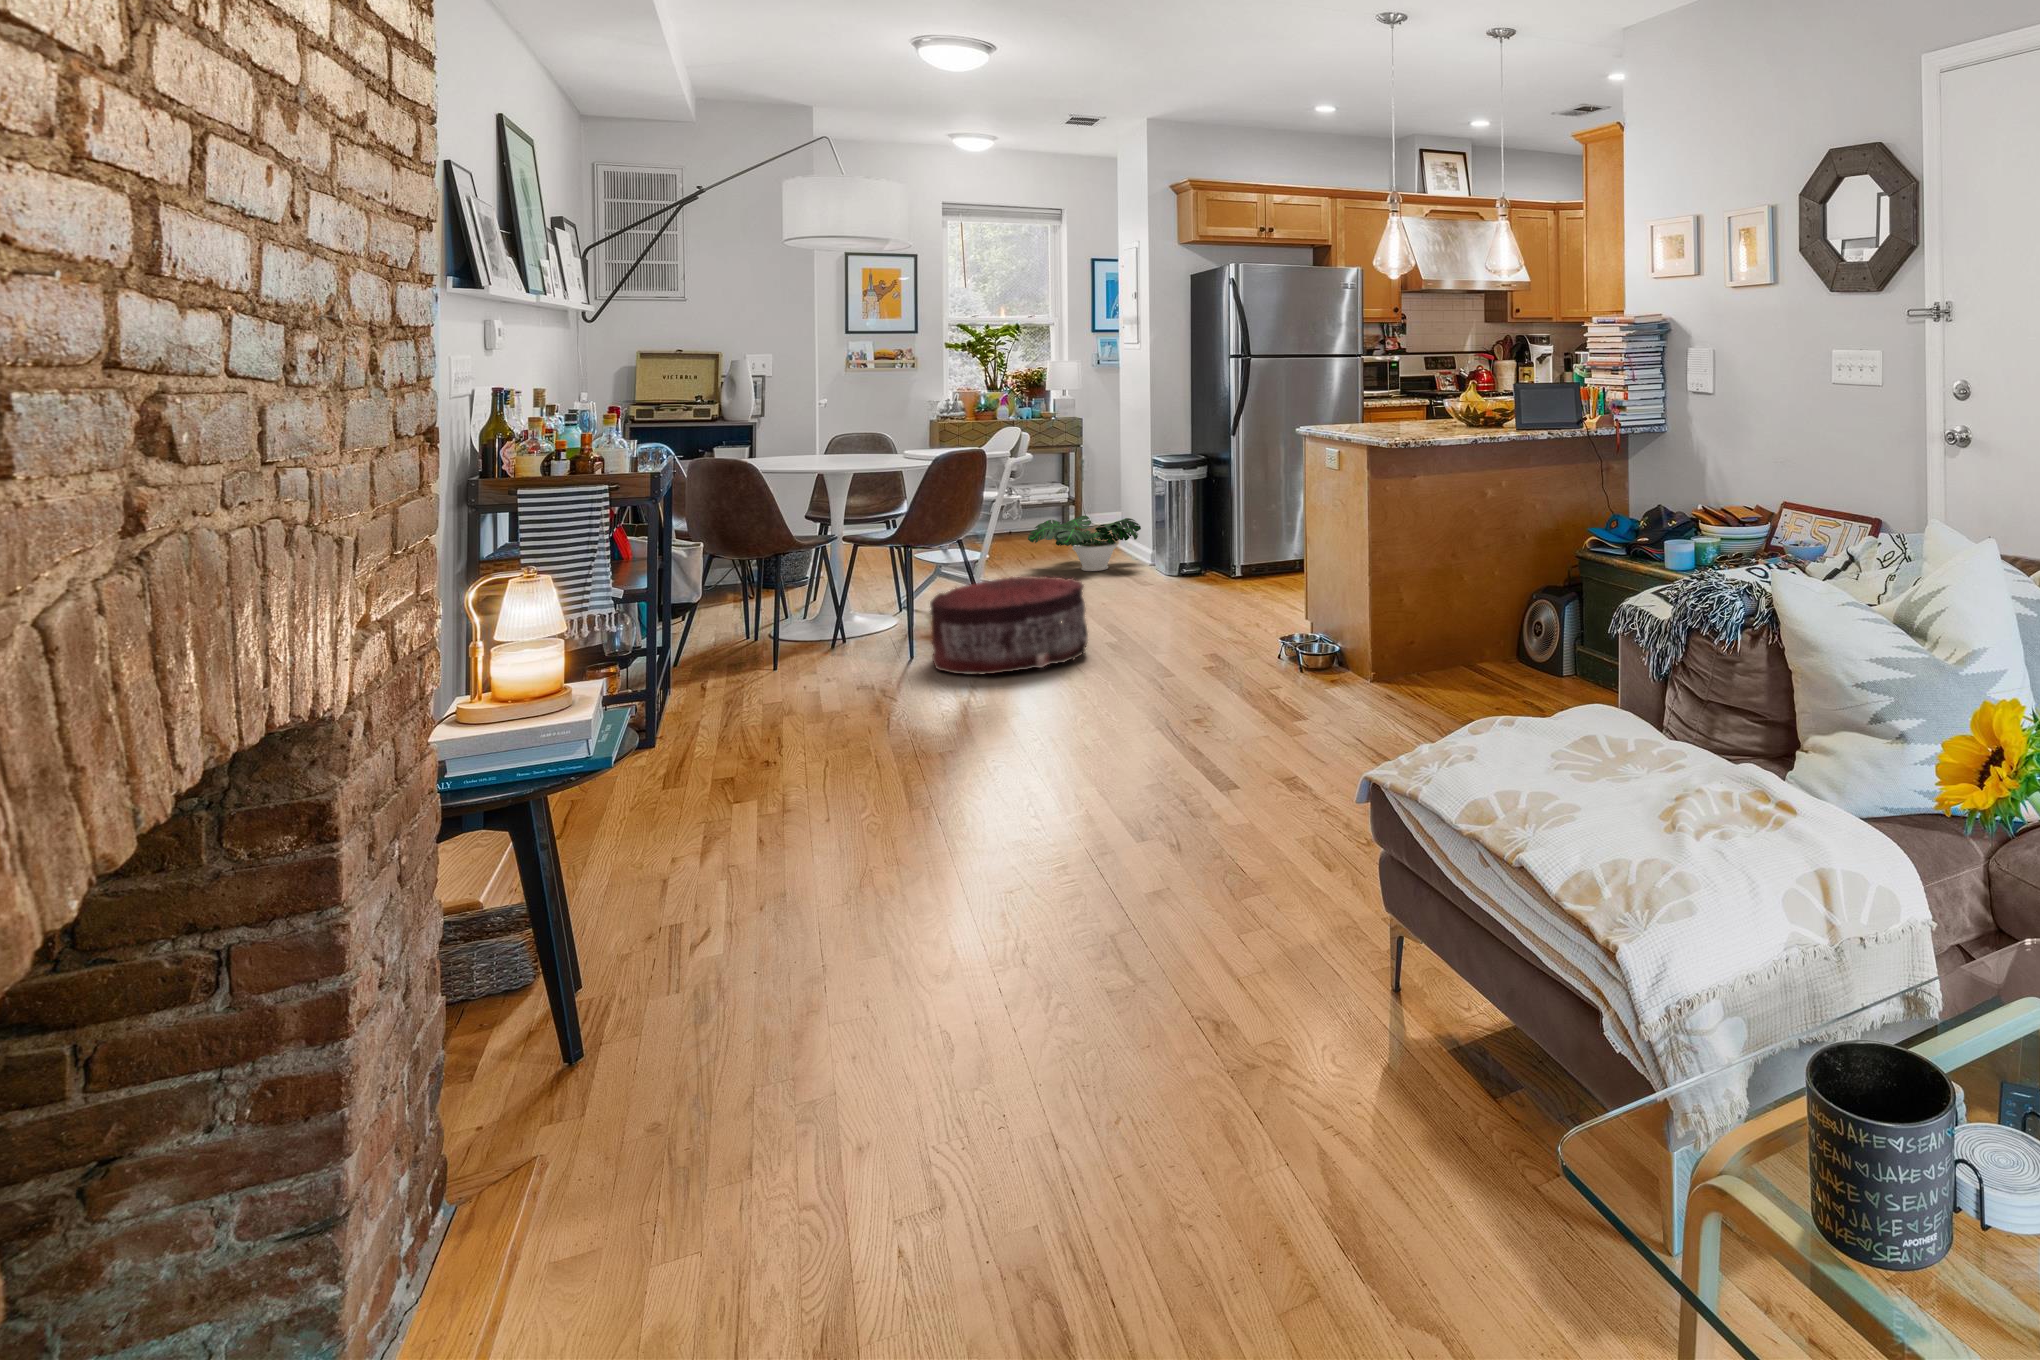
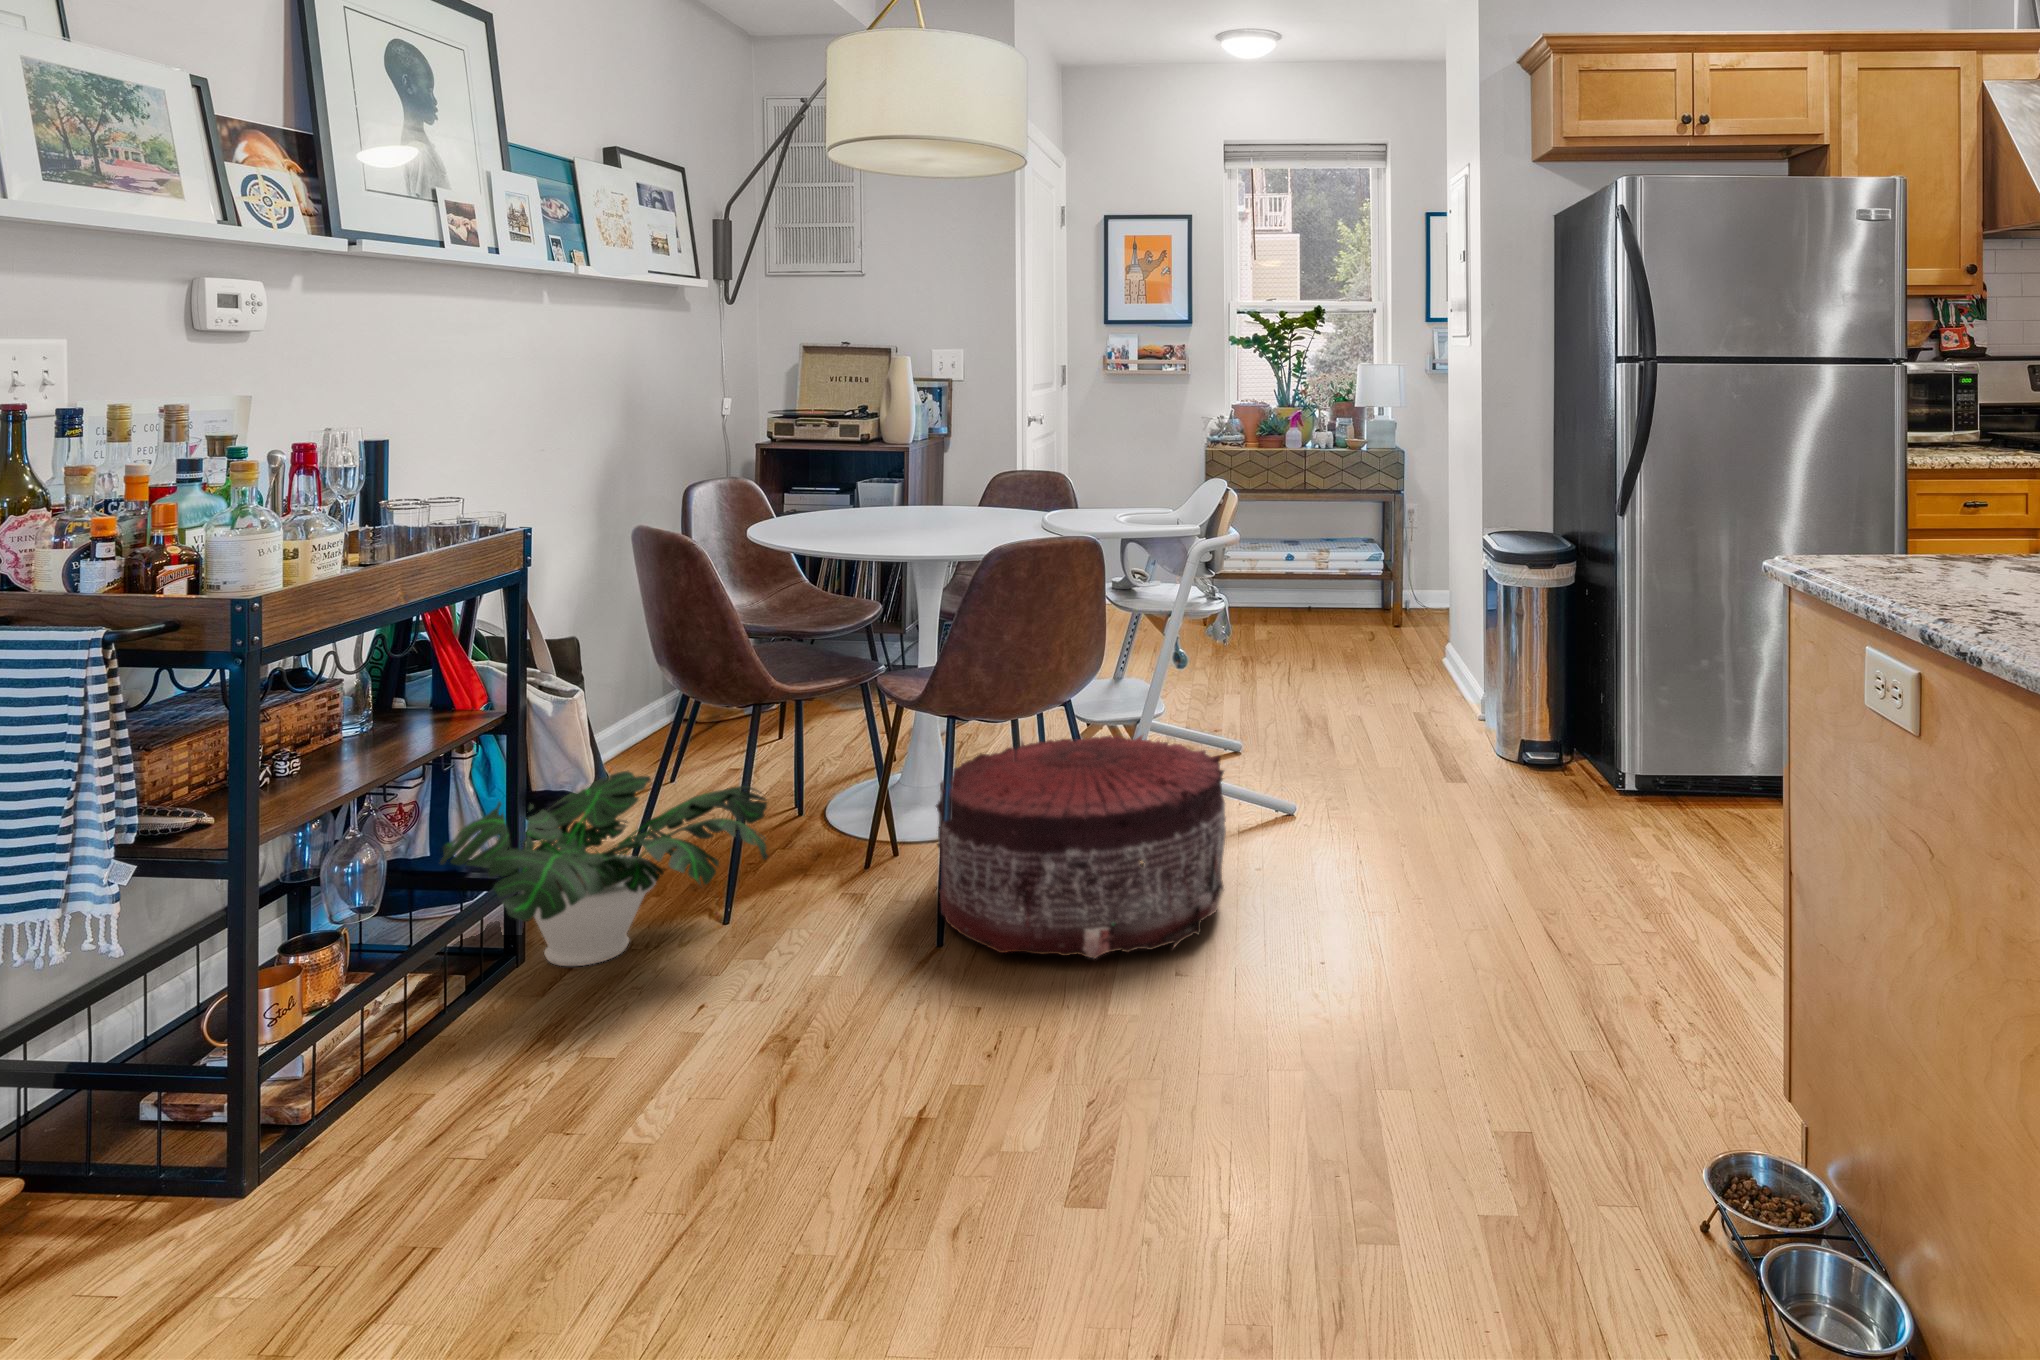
potted plant: present [1028,516,1141,571] -> present [440,771,768,966]

